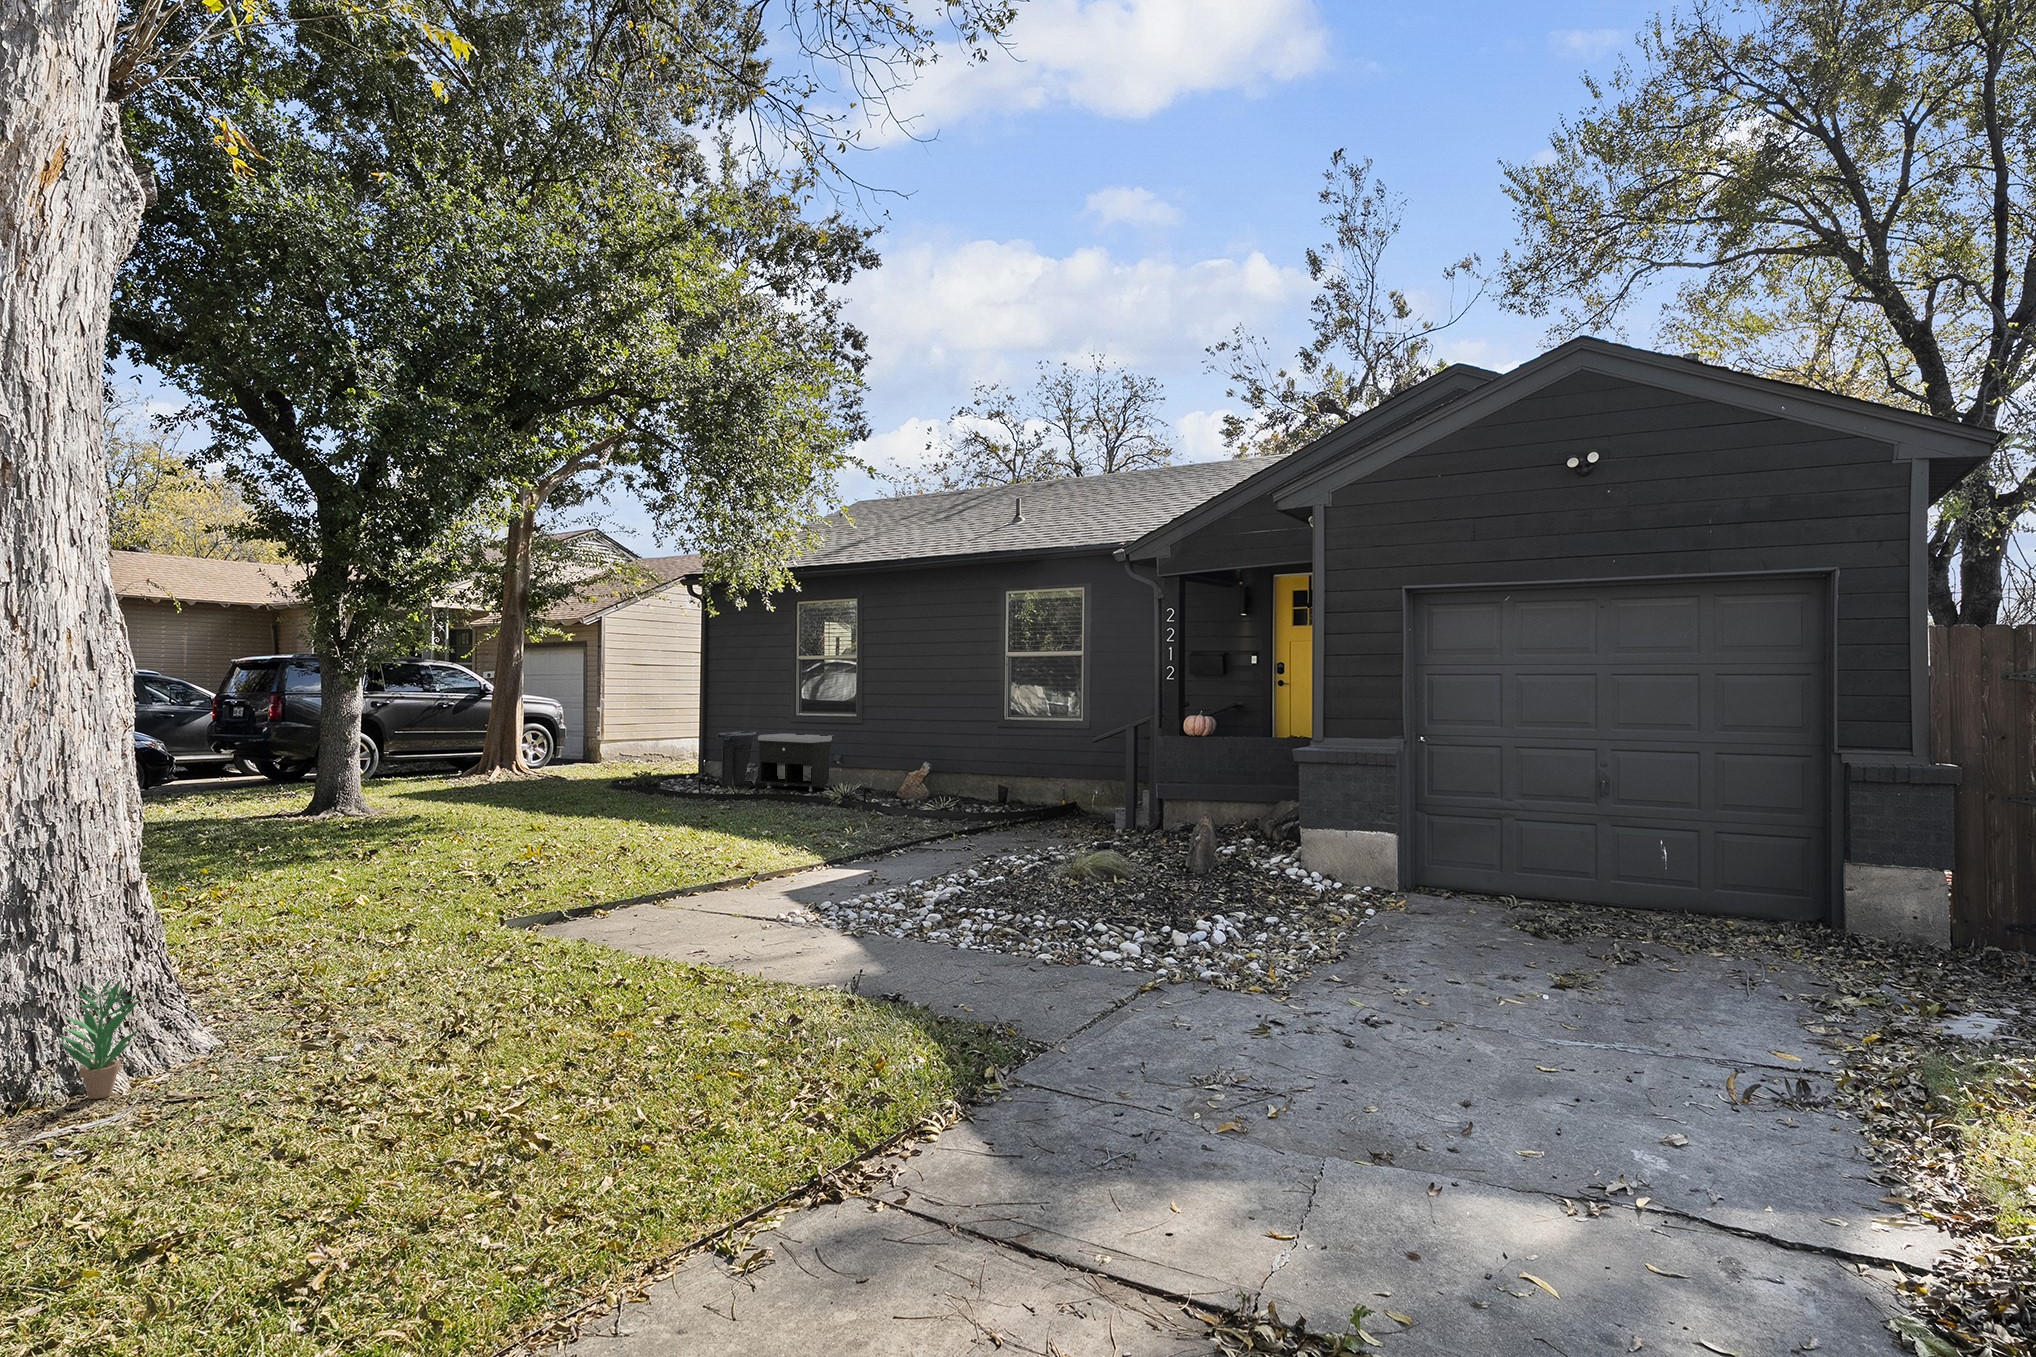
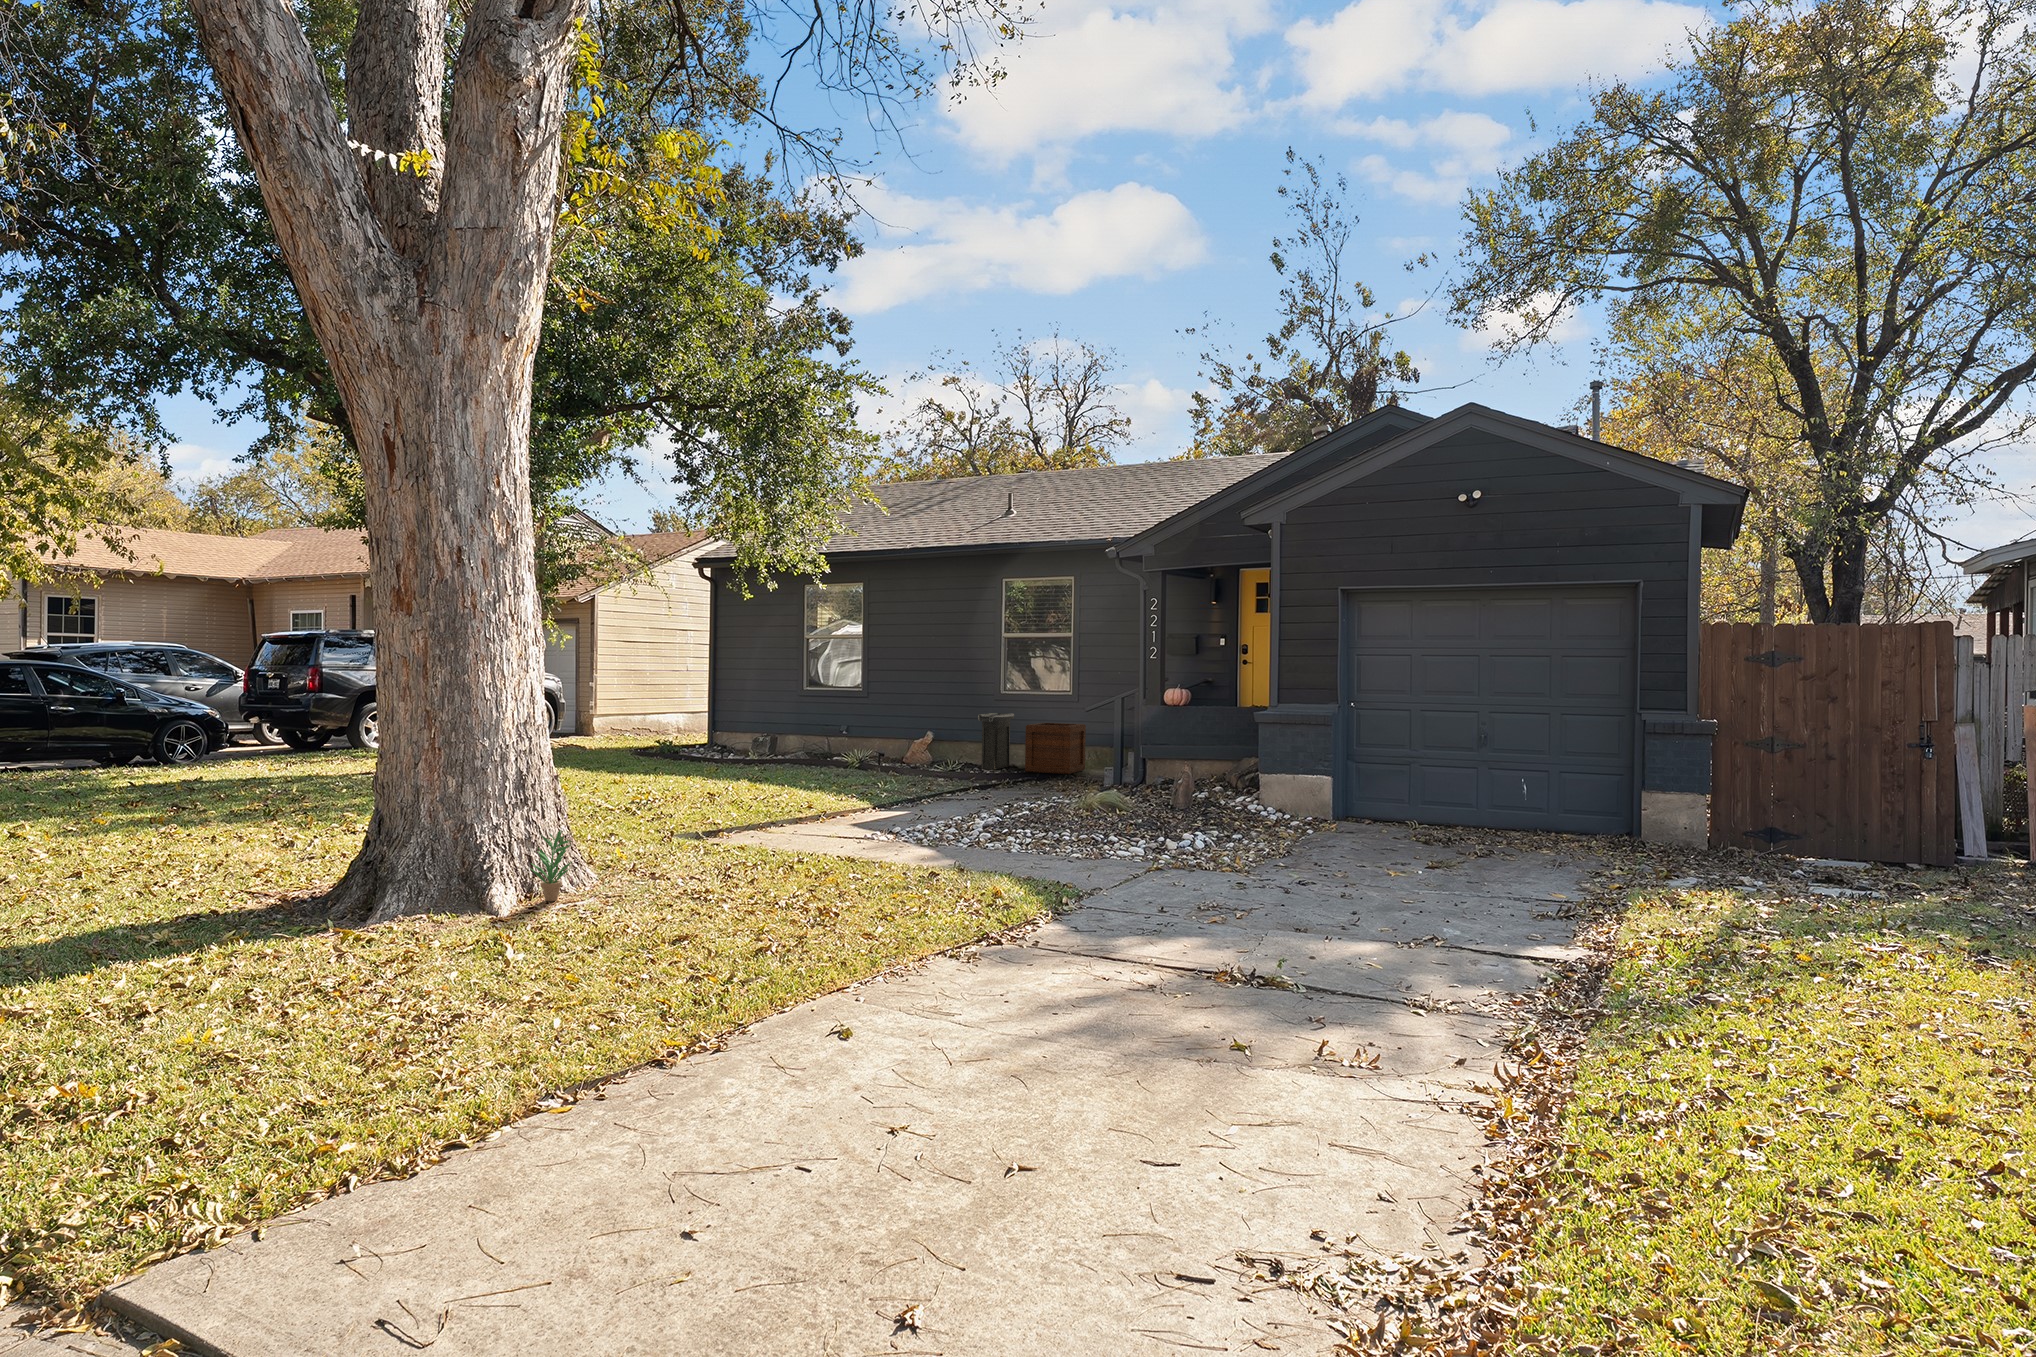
trash can: present [717,732,756,786] -> present [978,713,1014,769]
storage bench: present [758,734,832,791] -> none [769,703,843,755]
wooden crate: none [1029,756,1099,817] -> present [1025,723,1086,774]

